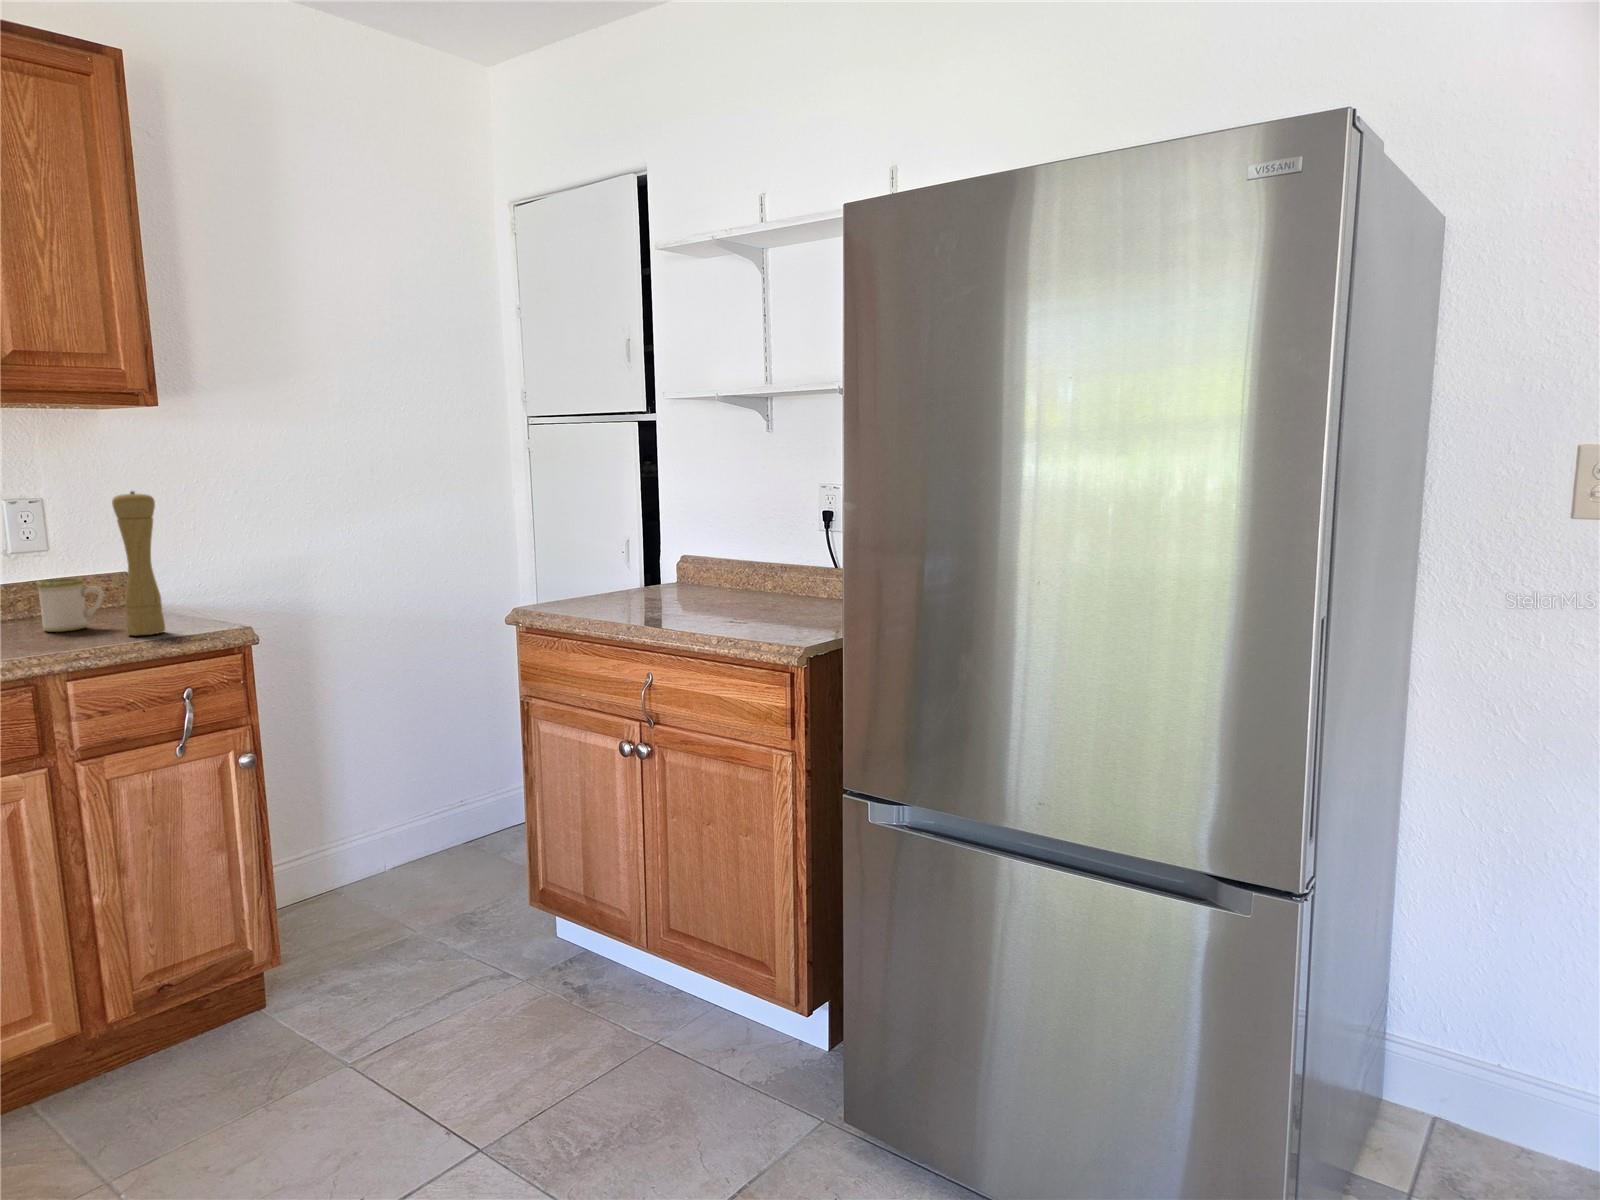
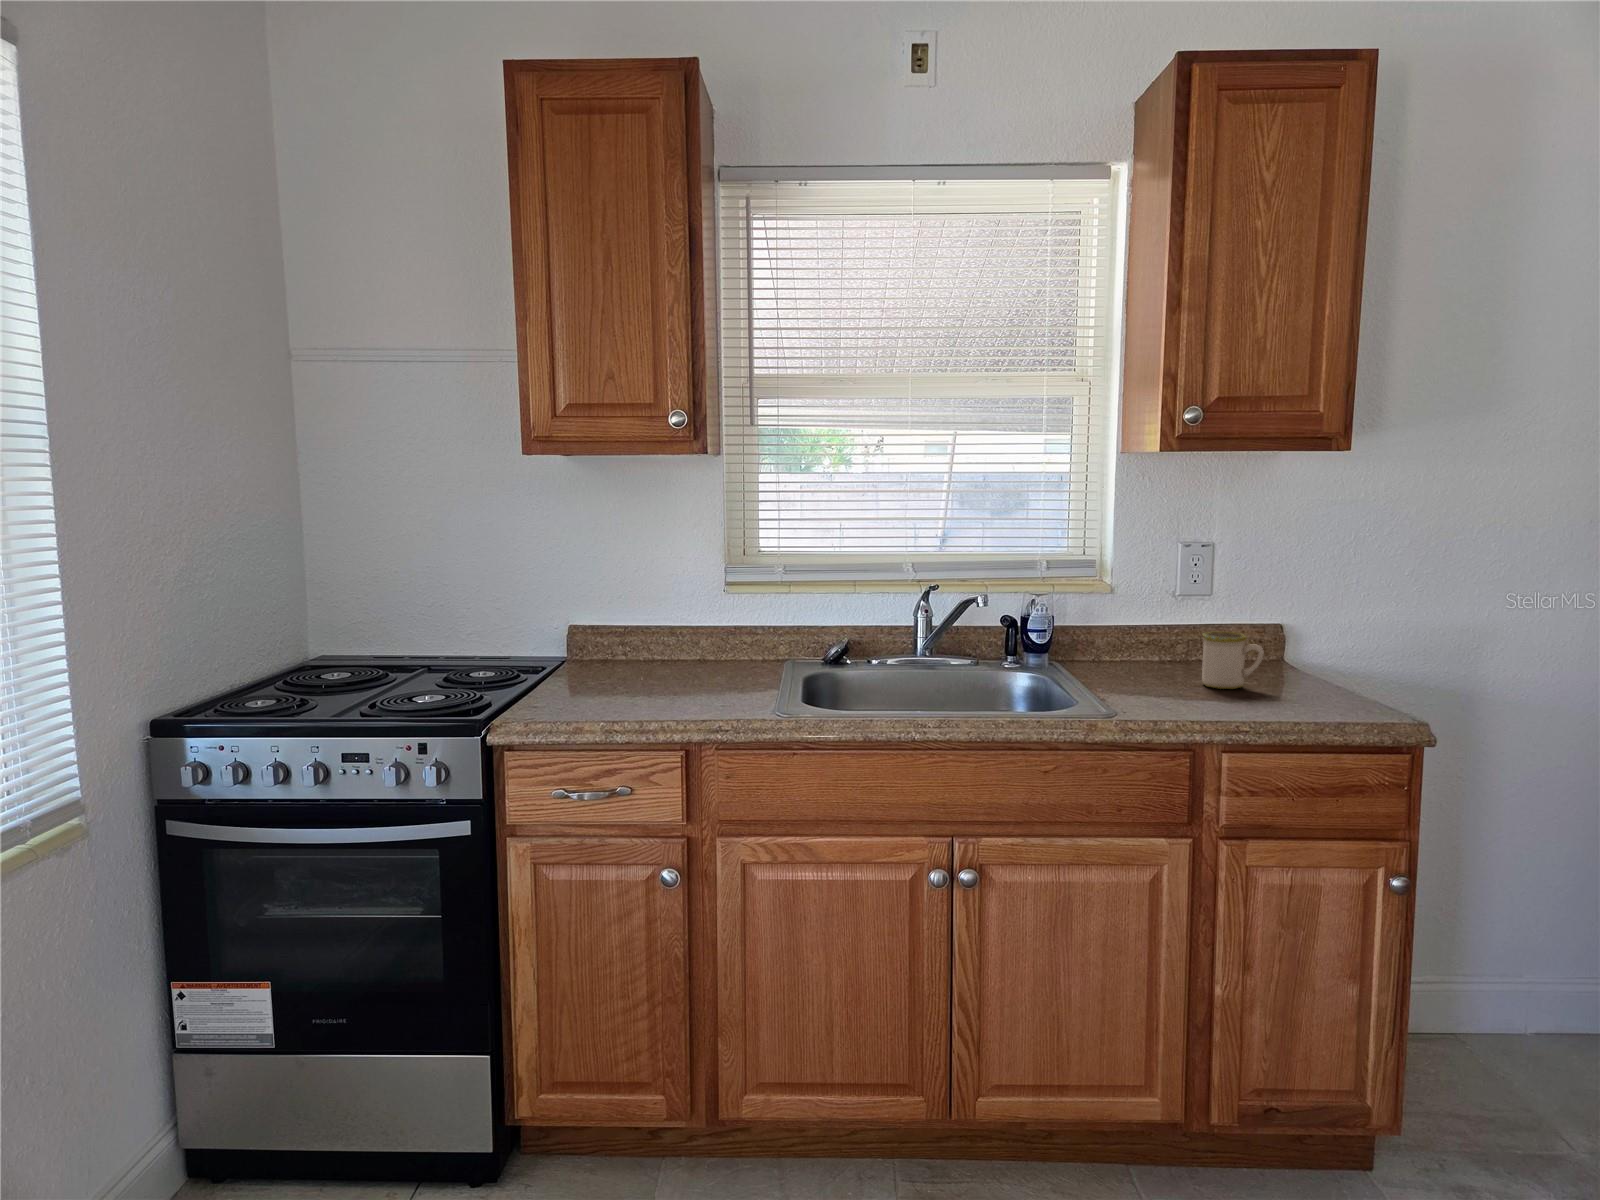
pepper mill: present [112,491,165,636] -> none [1285,549,1337,712]

